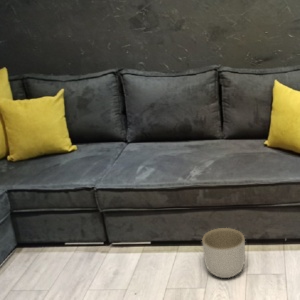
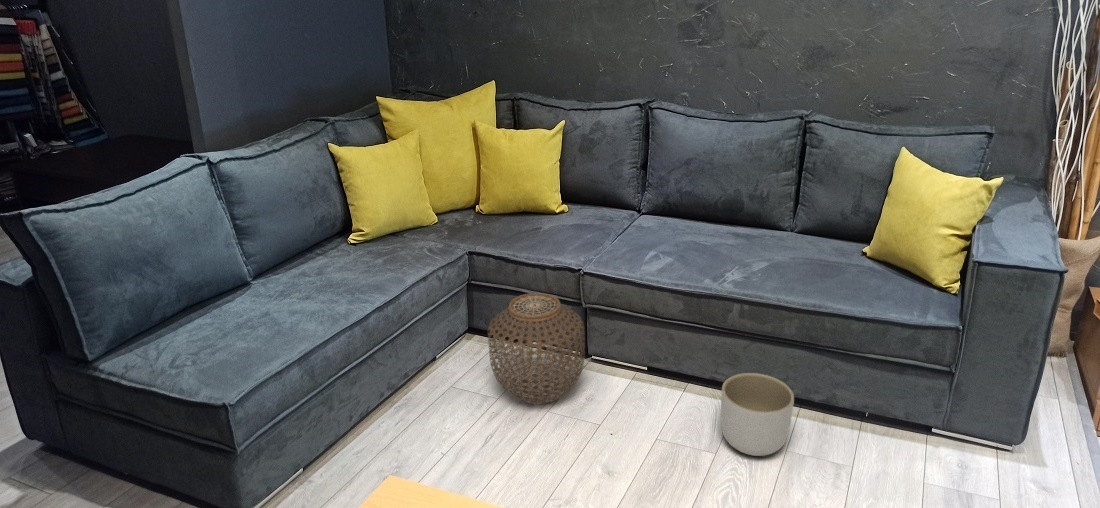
woven basket: none [45,205,112,280] -> present [488,293,585,404]

